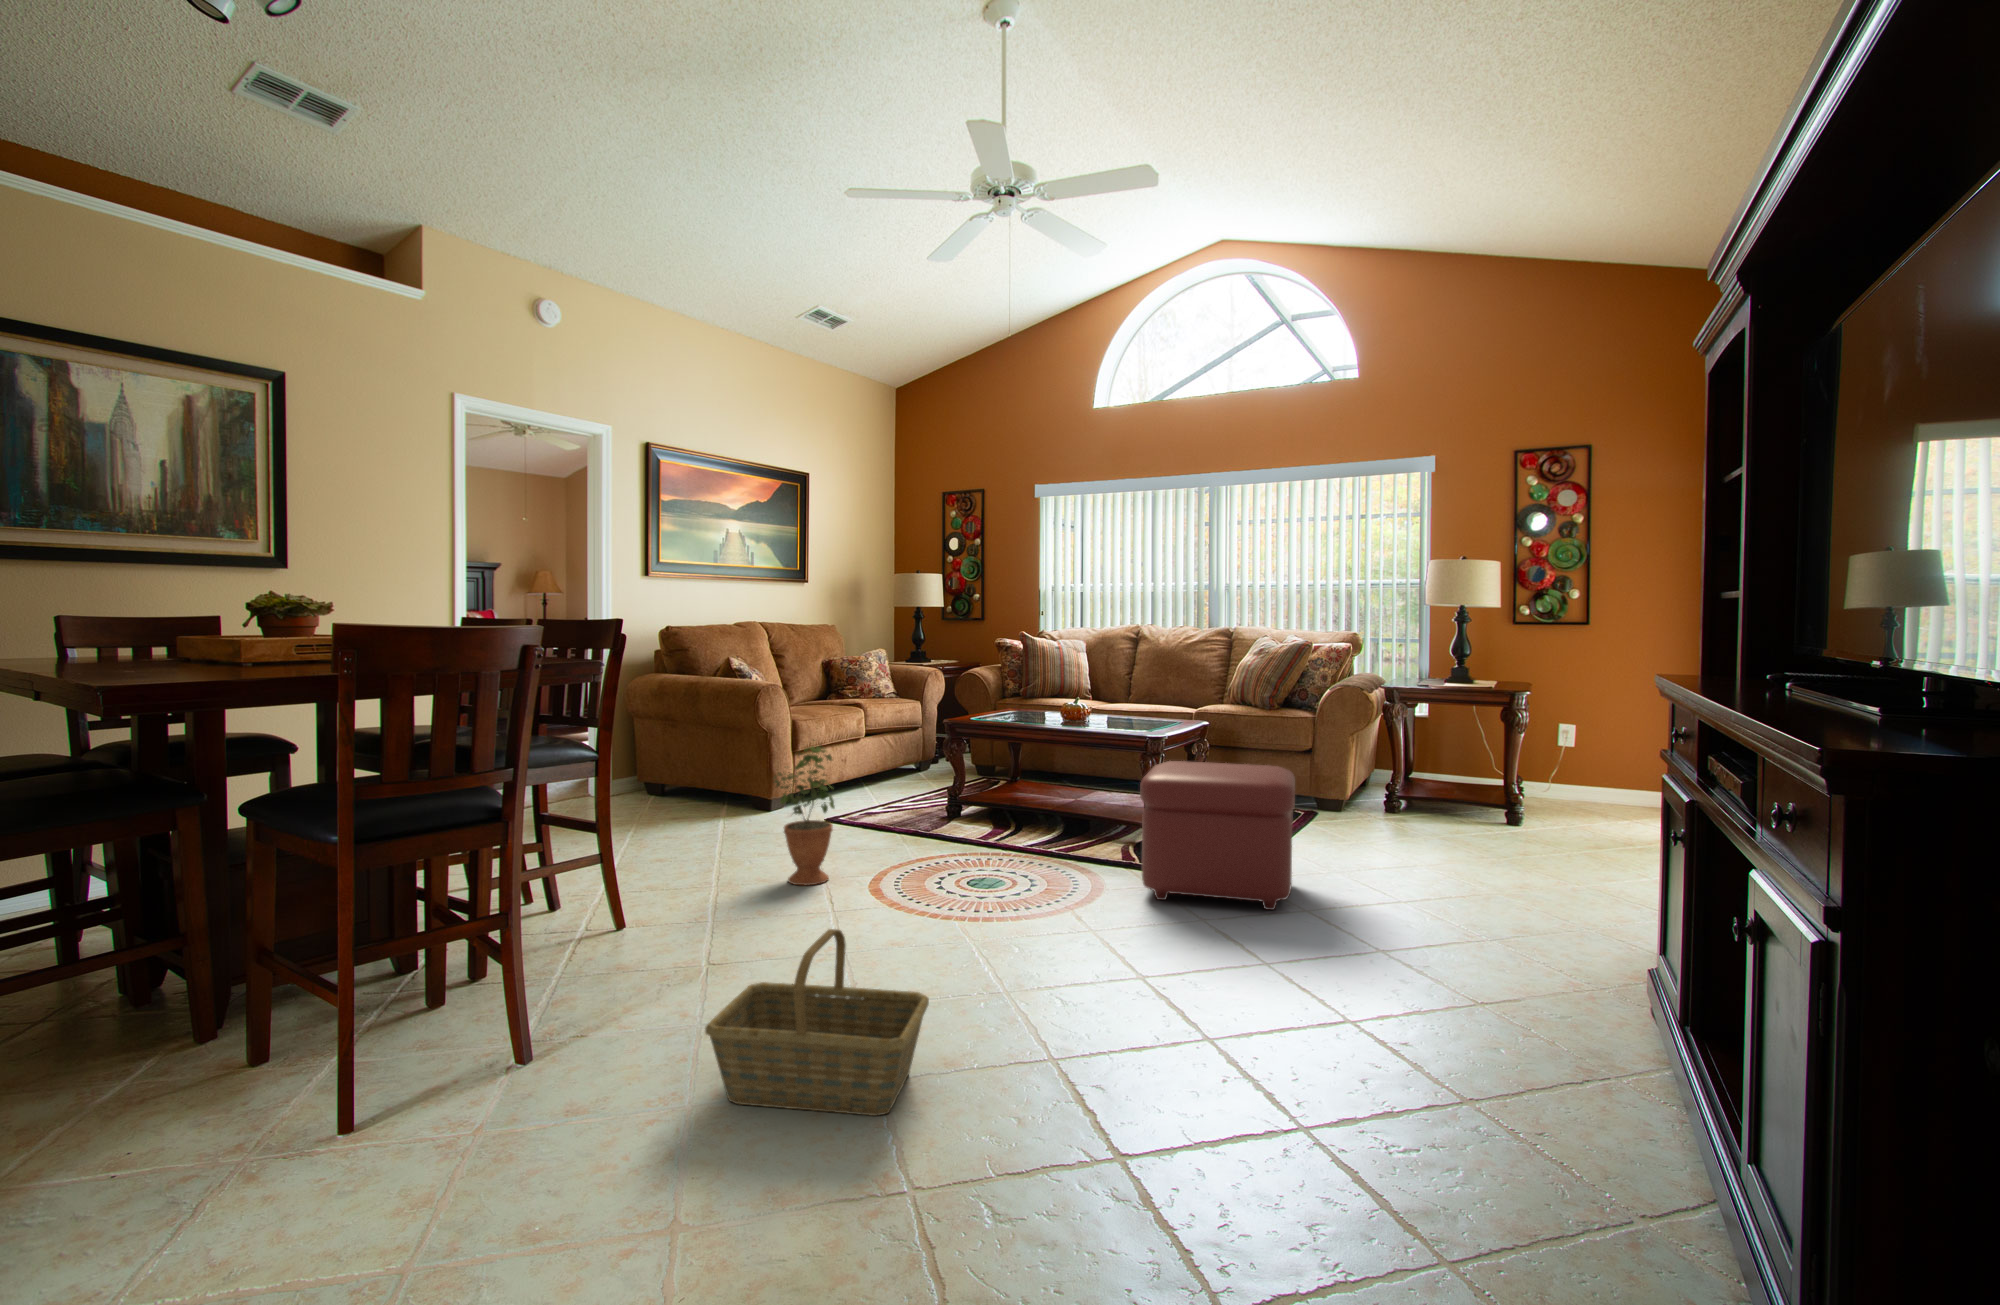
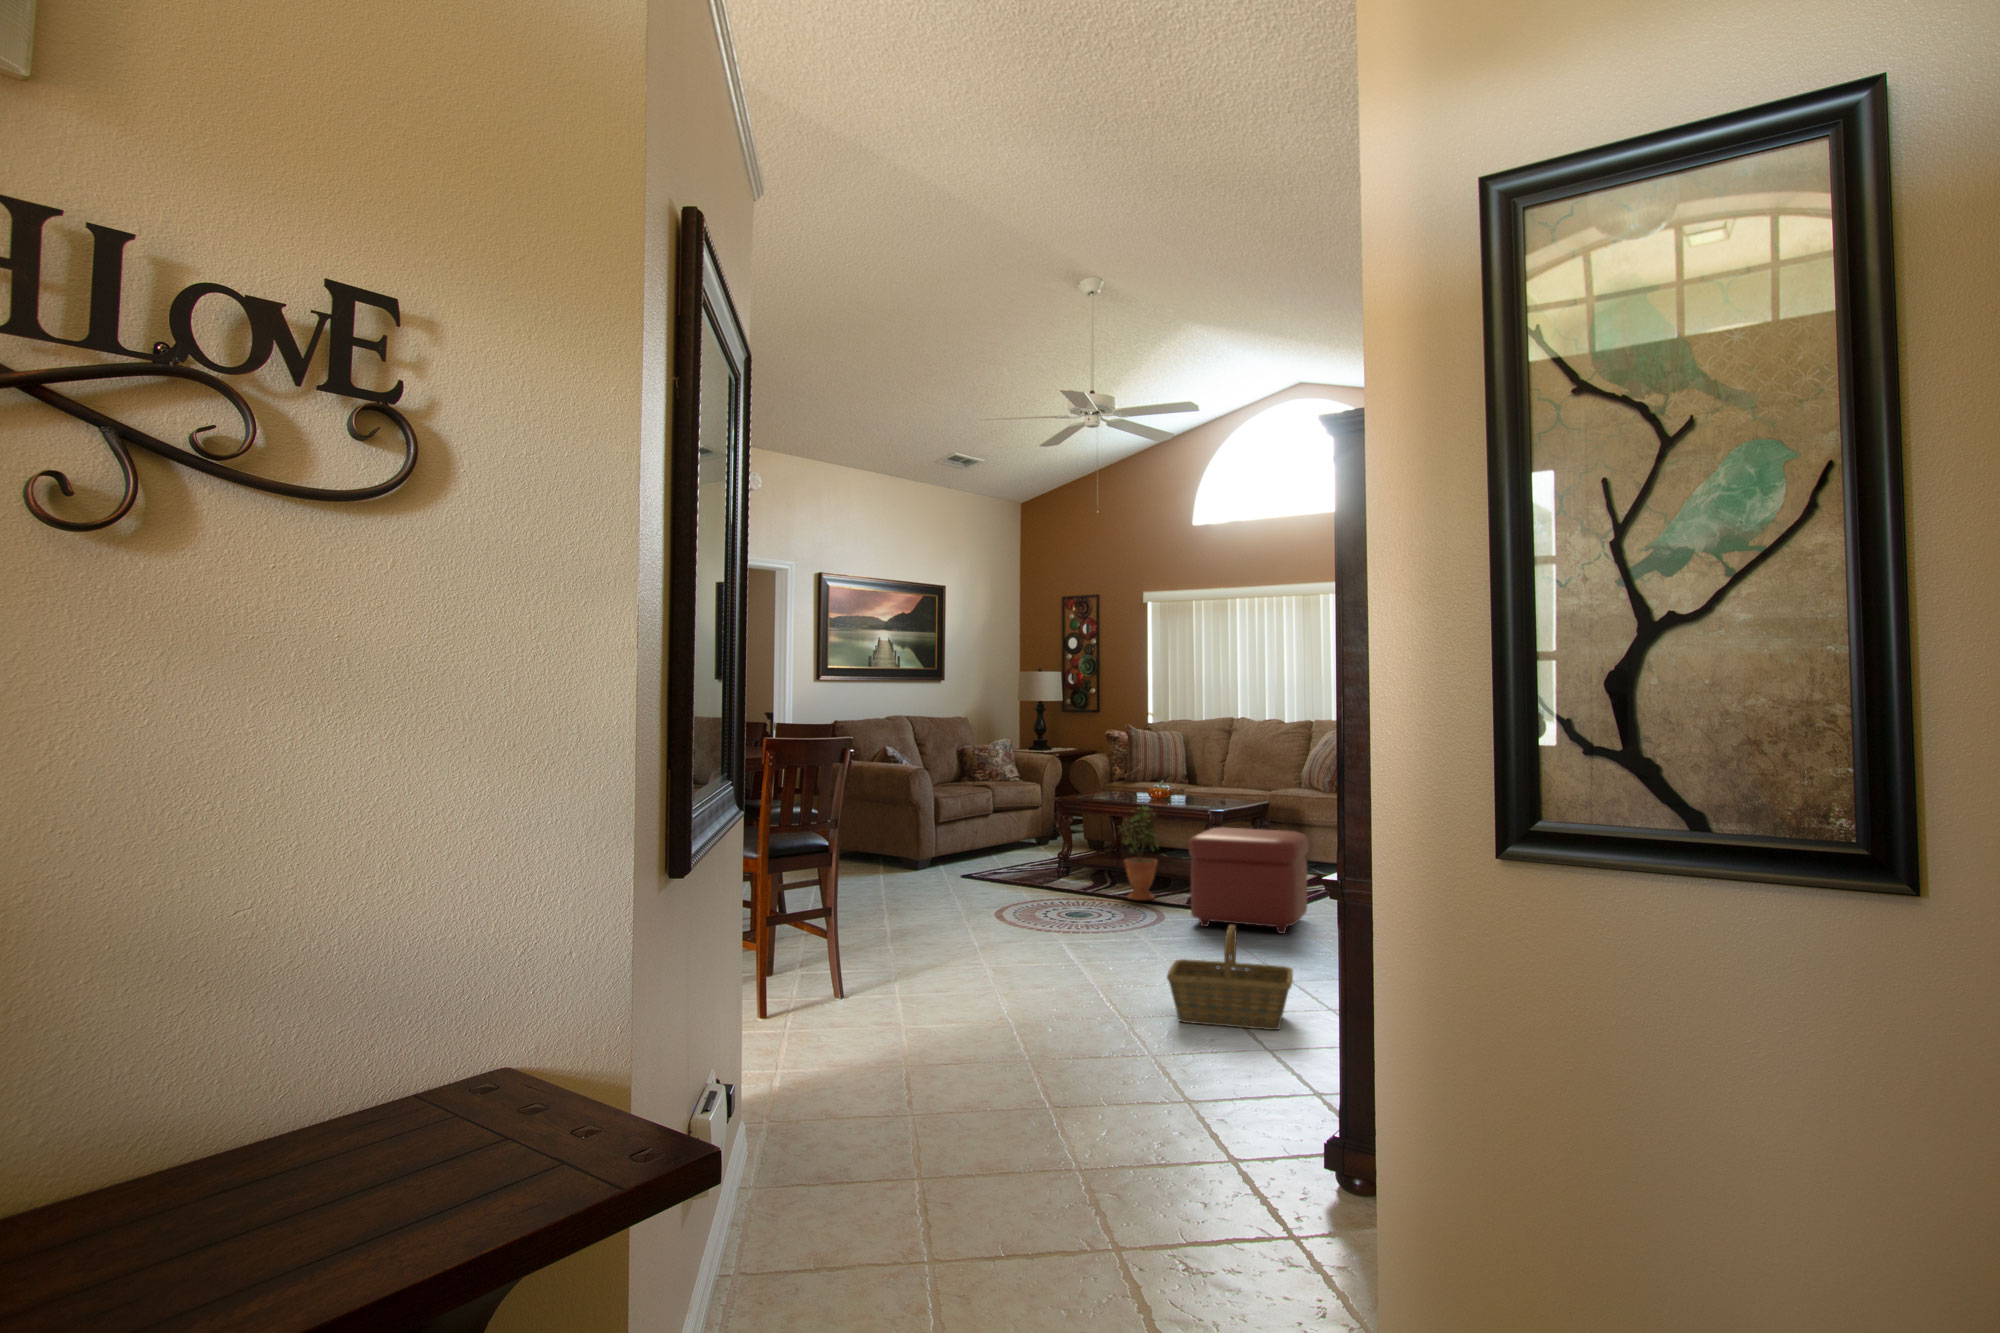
potted plant: present [773,745,835,885] -> present [1118,804,1158,900]
basket: present [705,929,929,1116] -> present [1167,924,1293,1030]

